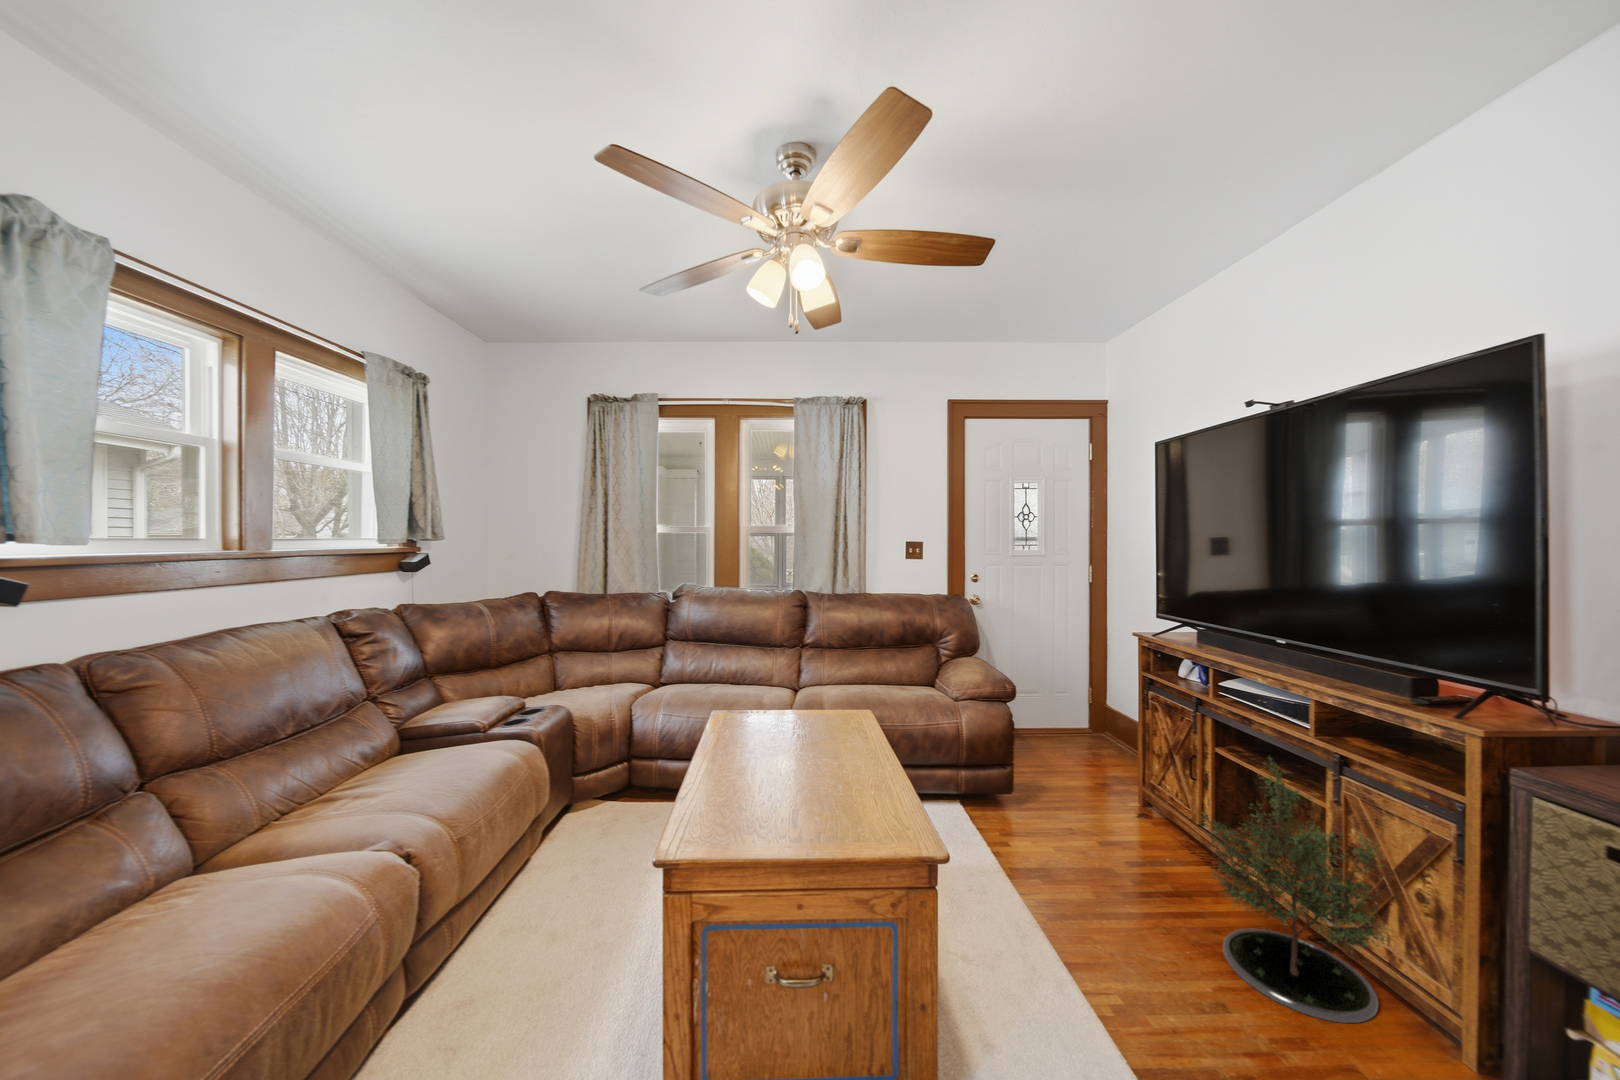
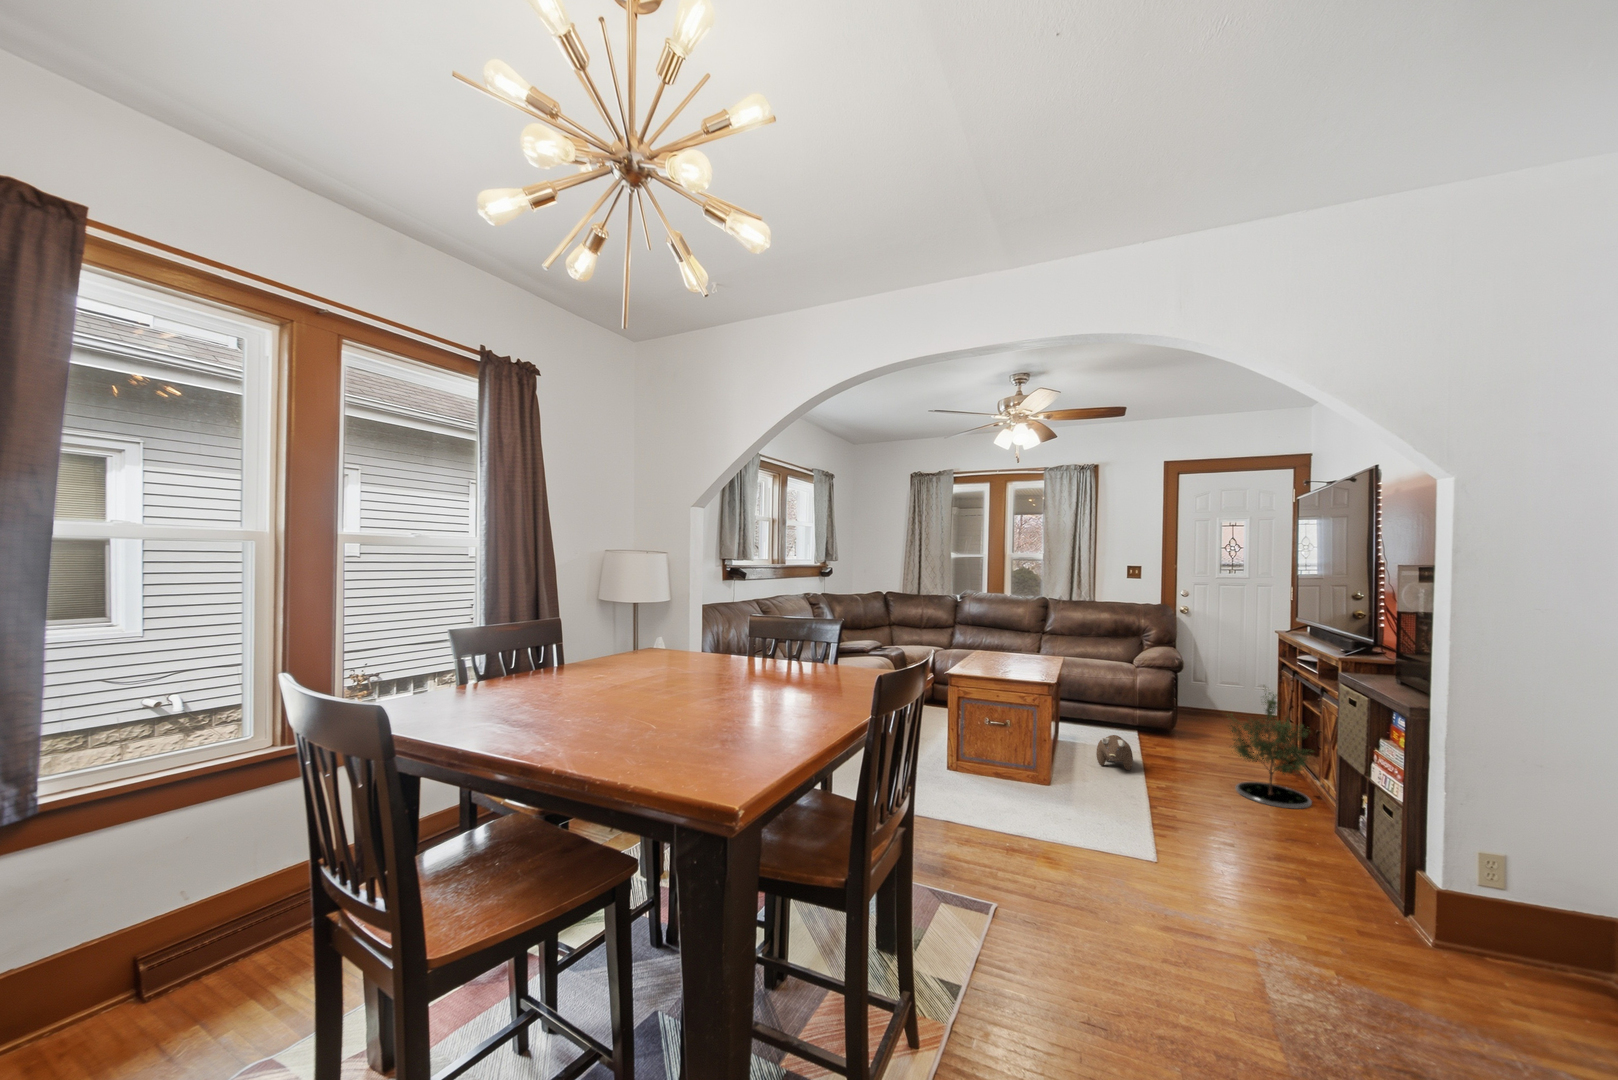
plush toy: none [977,881,1048,960] -> present [1096,735,1133,770]

